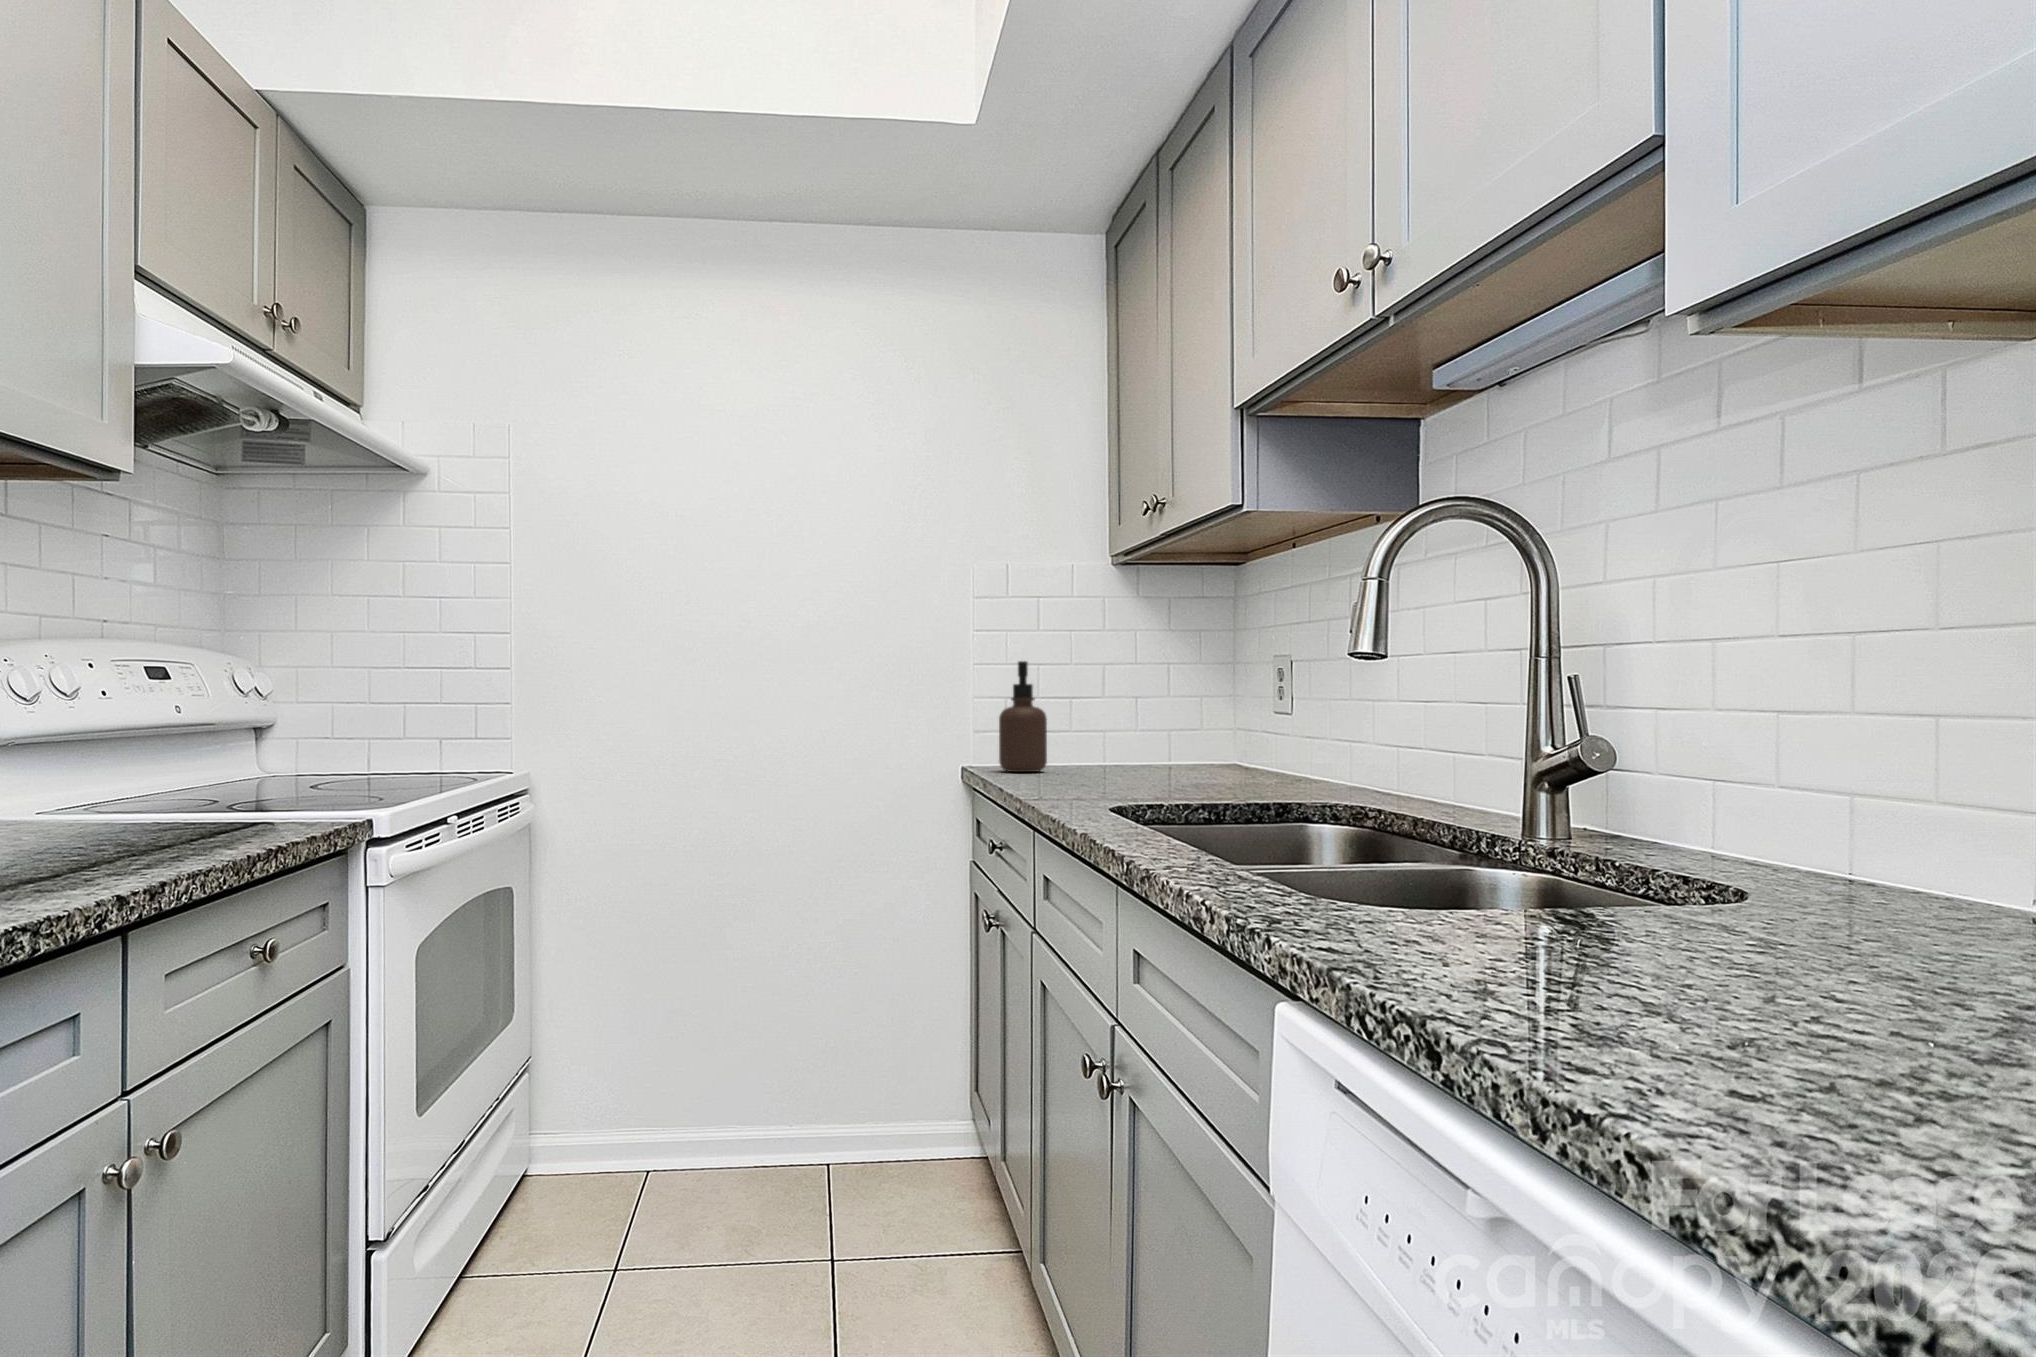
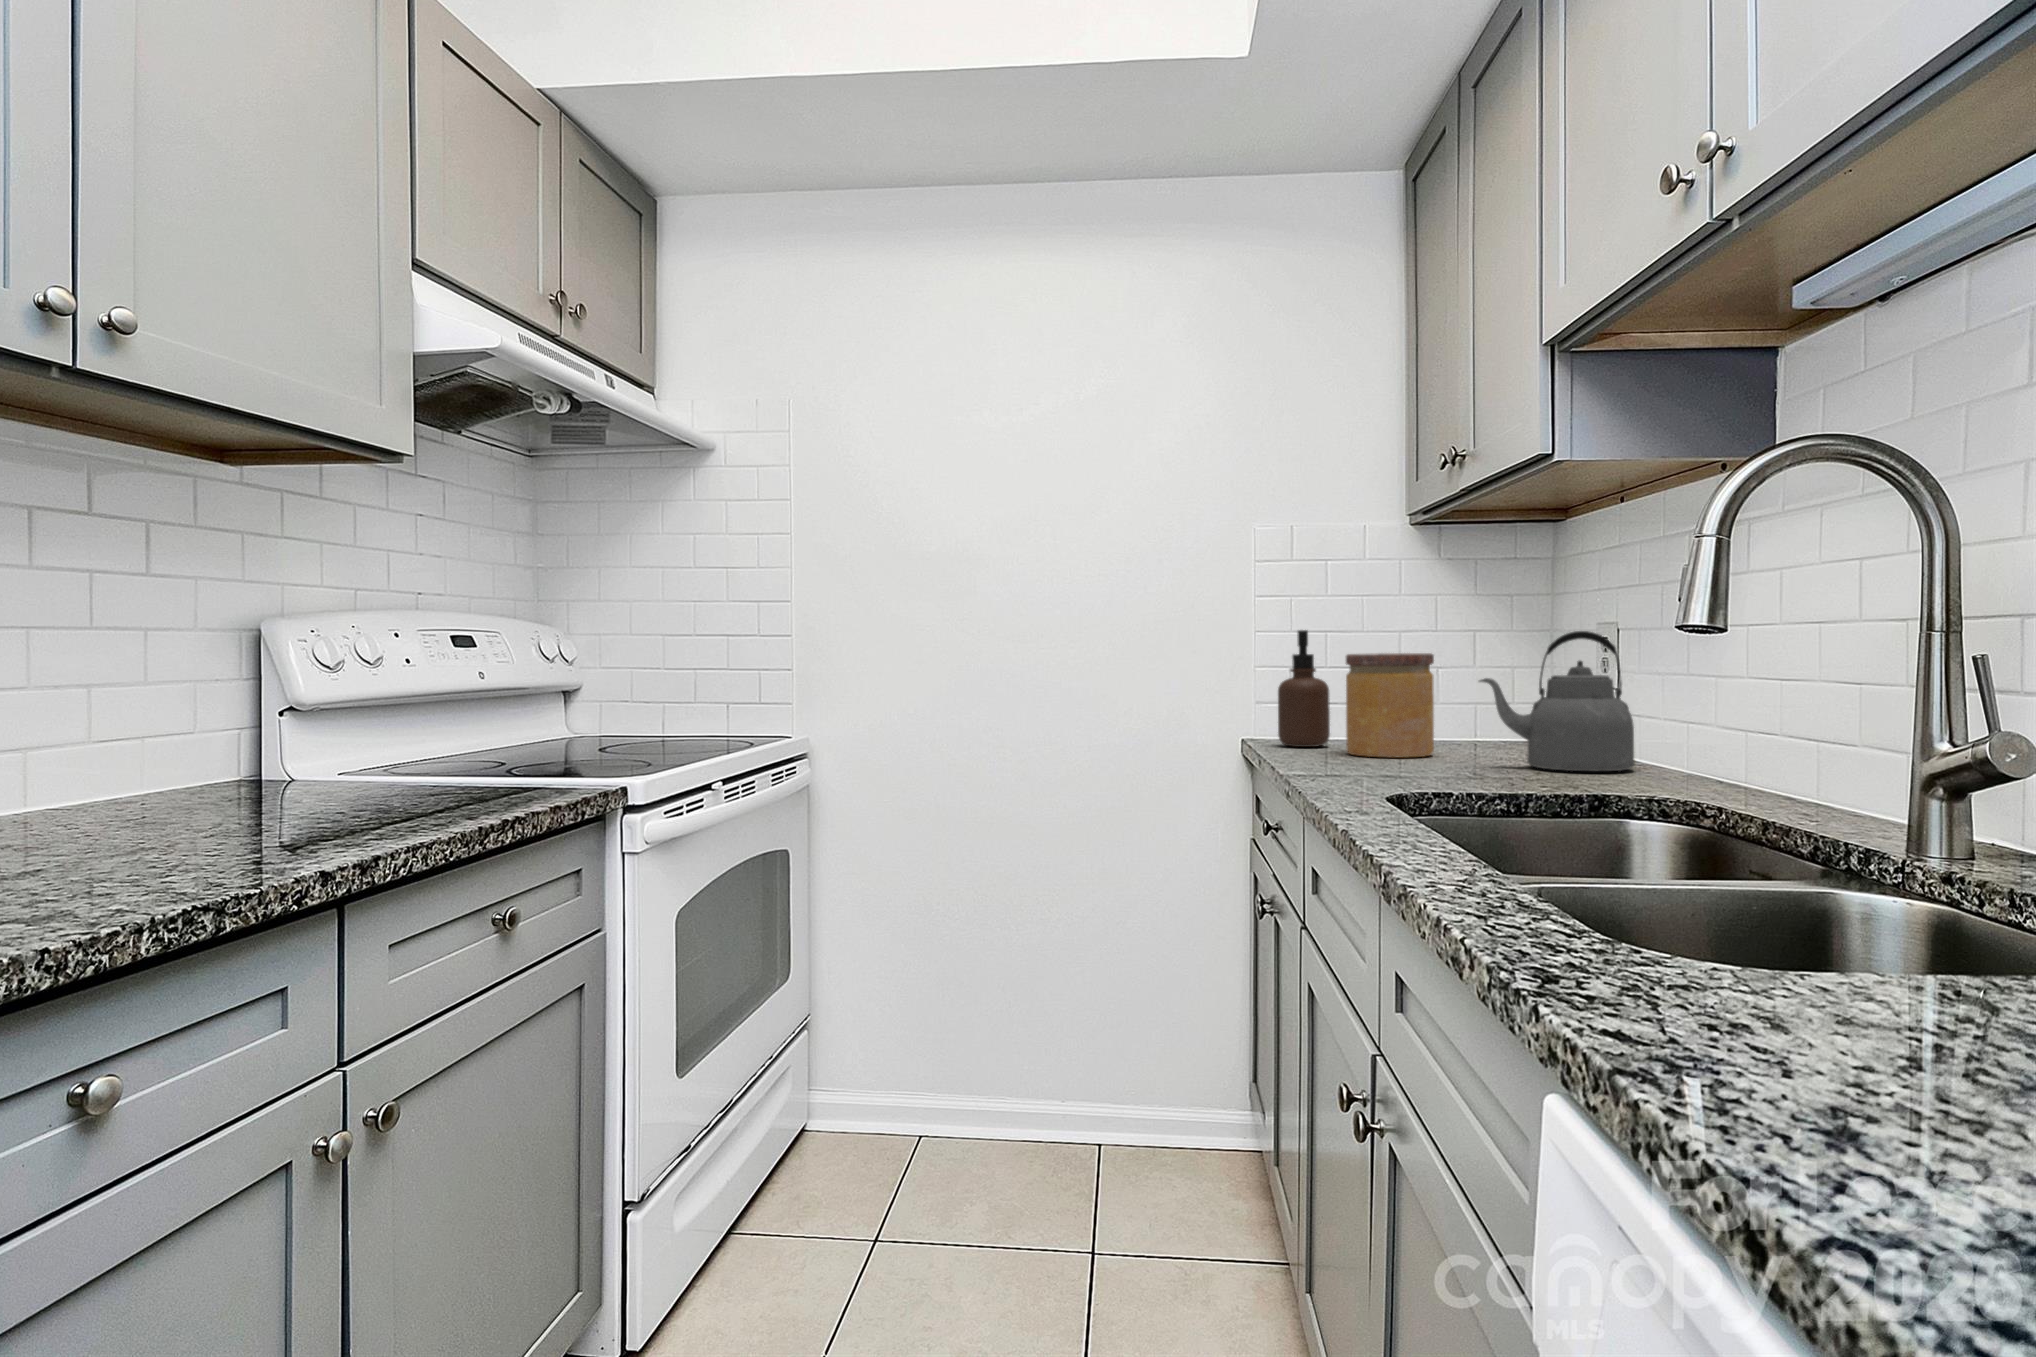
kettle: none [1182,663,1312,787] -> present [1479,631,1635,771]
jar: none [1064,683,1142,779] -> present [1346,653,1434,758]

